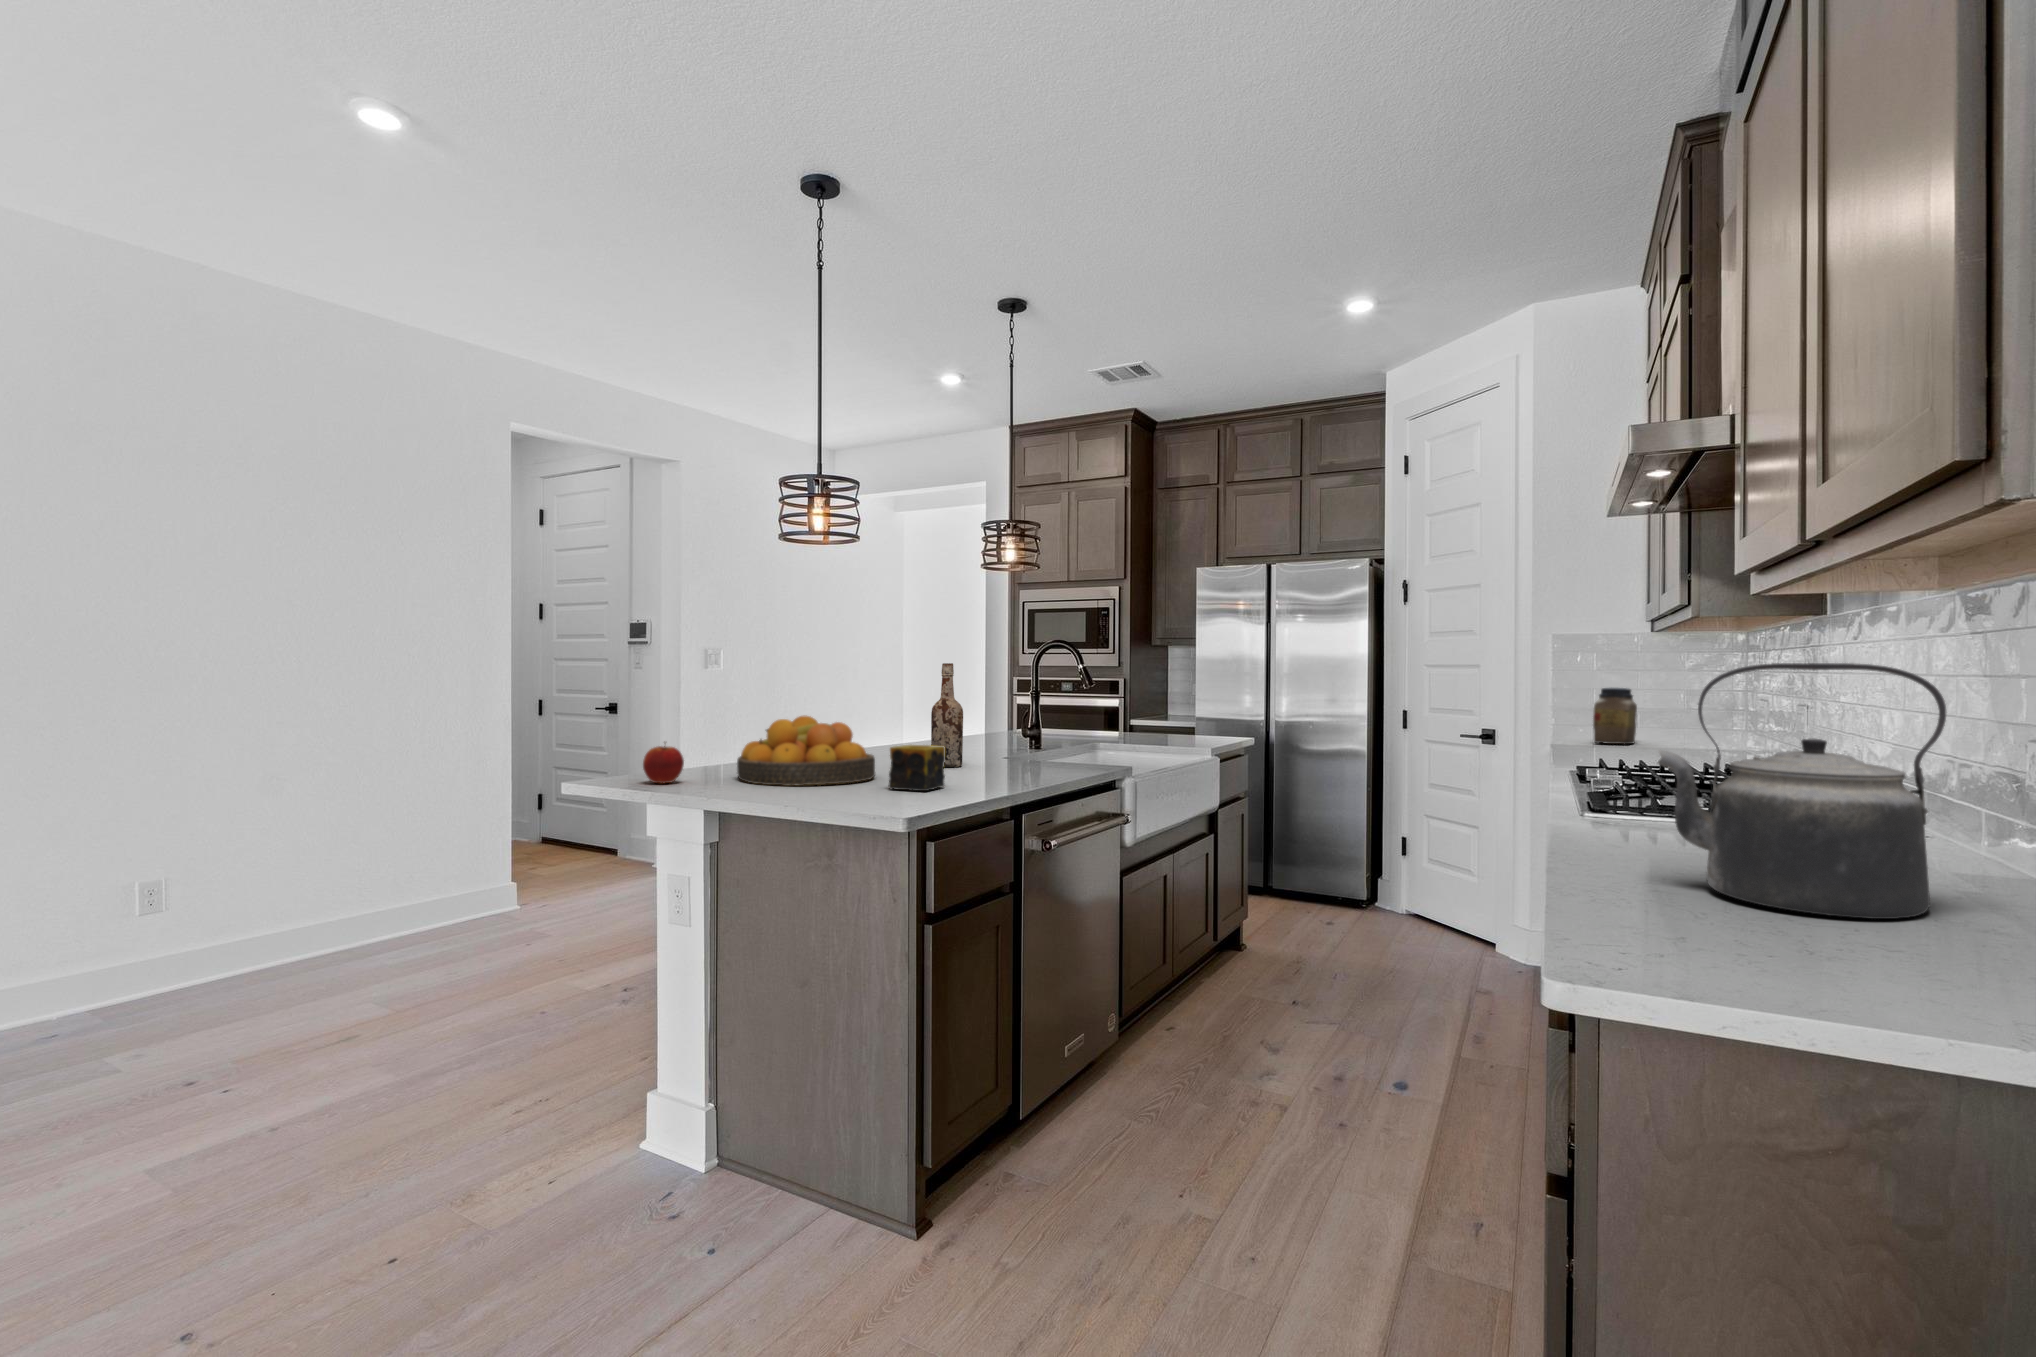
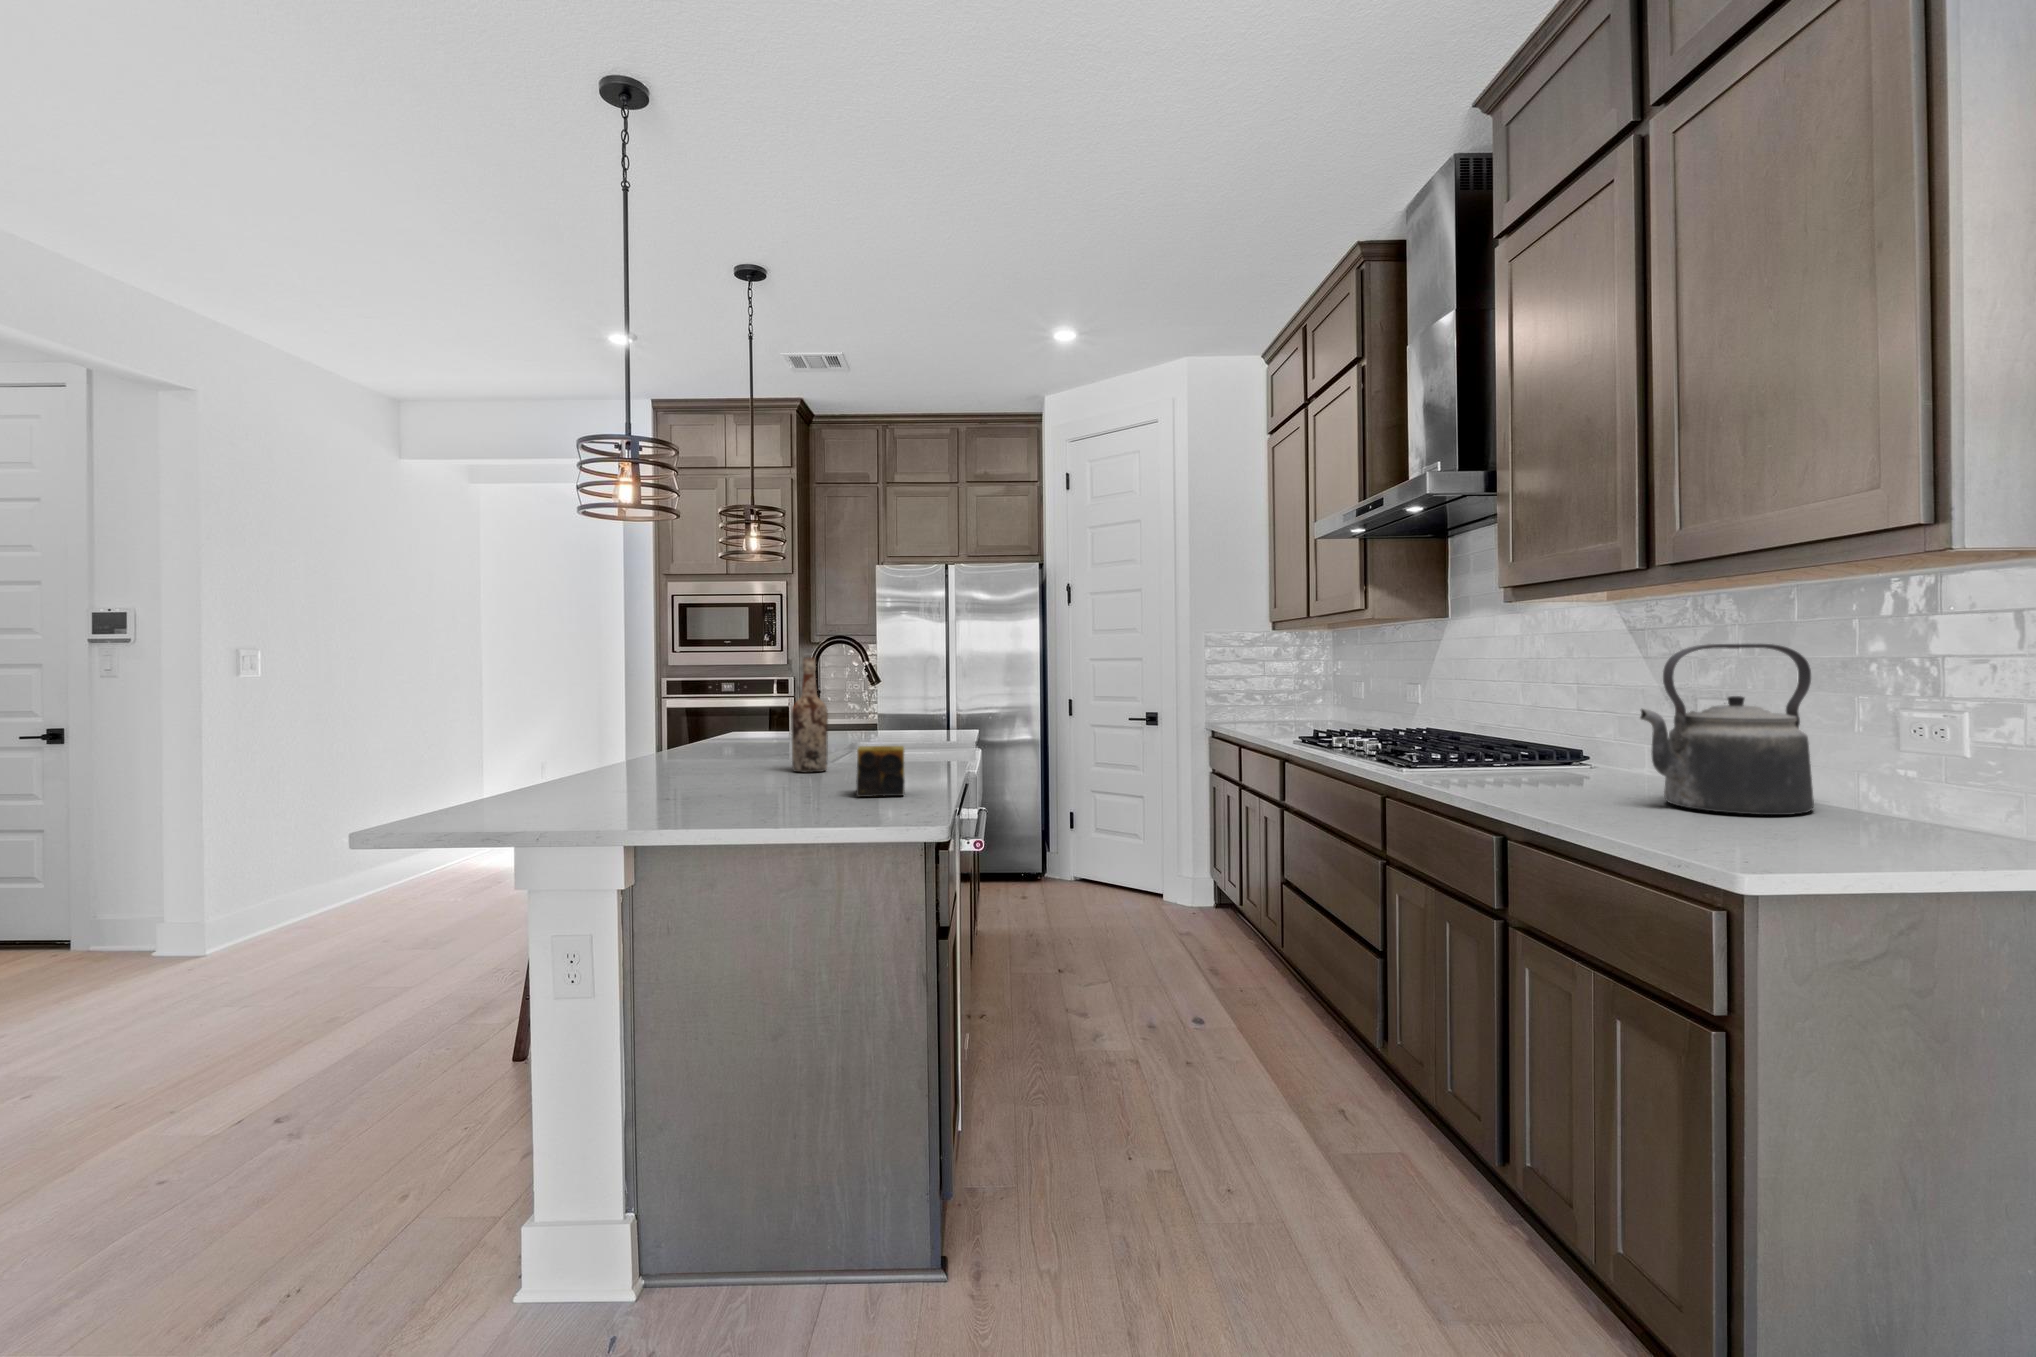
jar: present [1593,688,1637,744] -> none [1263,674,1290,719]
fruit bowl: present [737,716,875,786] -> none [628,720,799,805]
apple: present [643,746,684,783] -> none [532,760,587,815]

